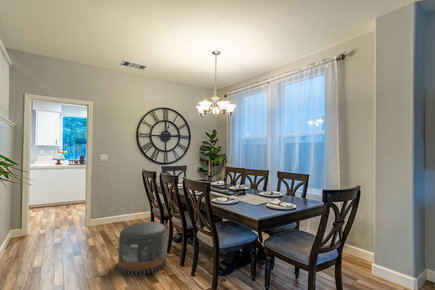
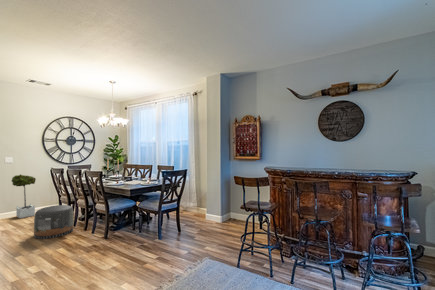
potted tree: none [105,174,129,226] -> present [12,174,36,218]

